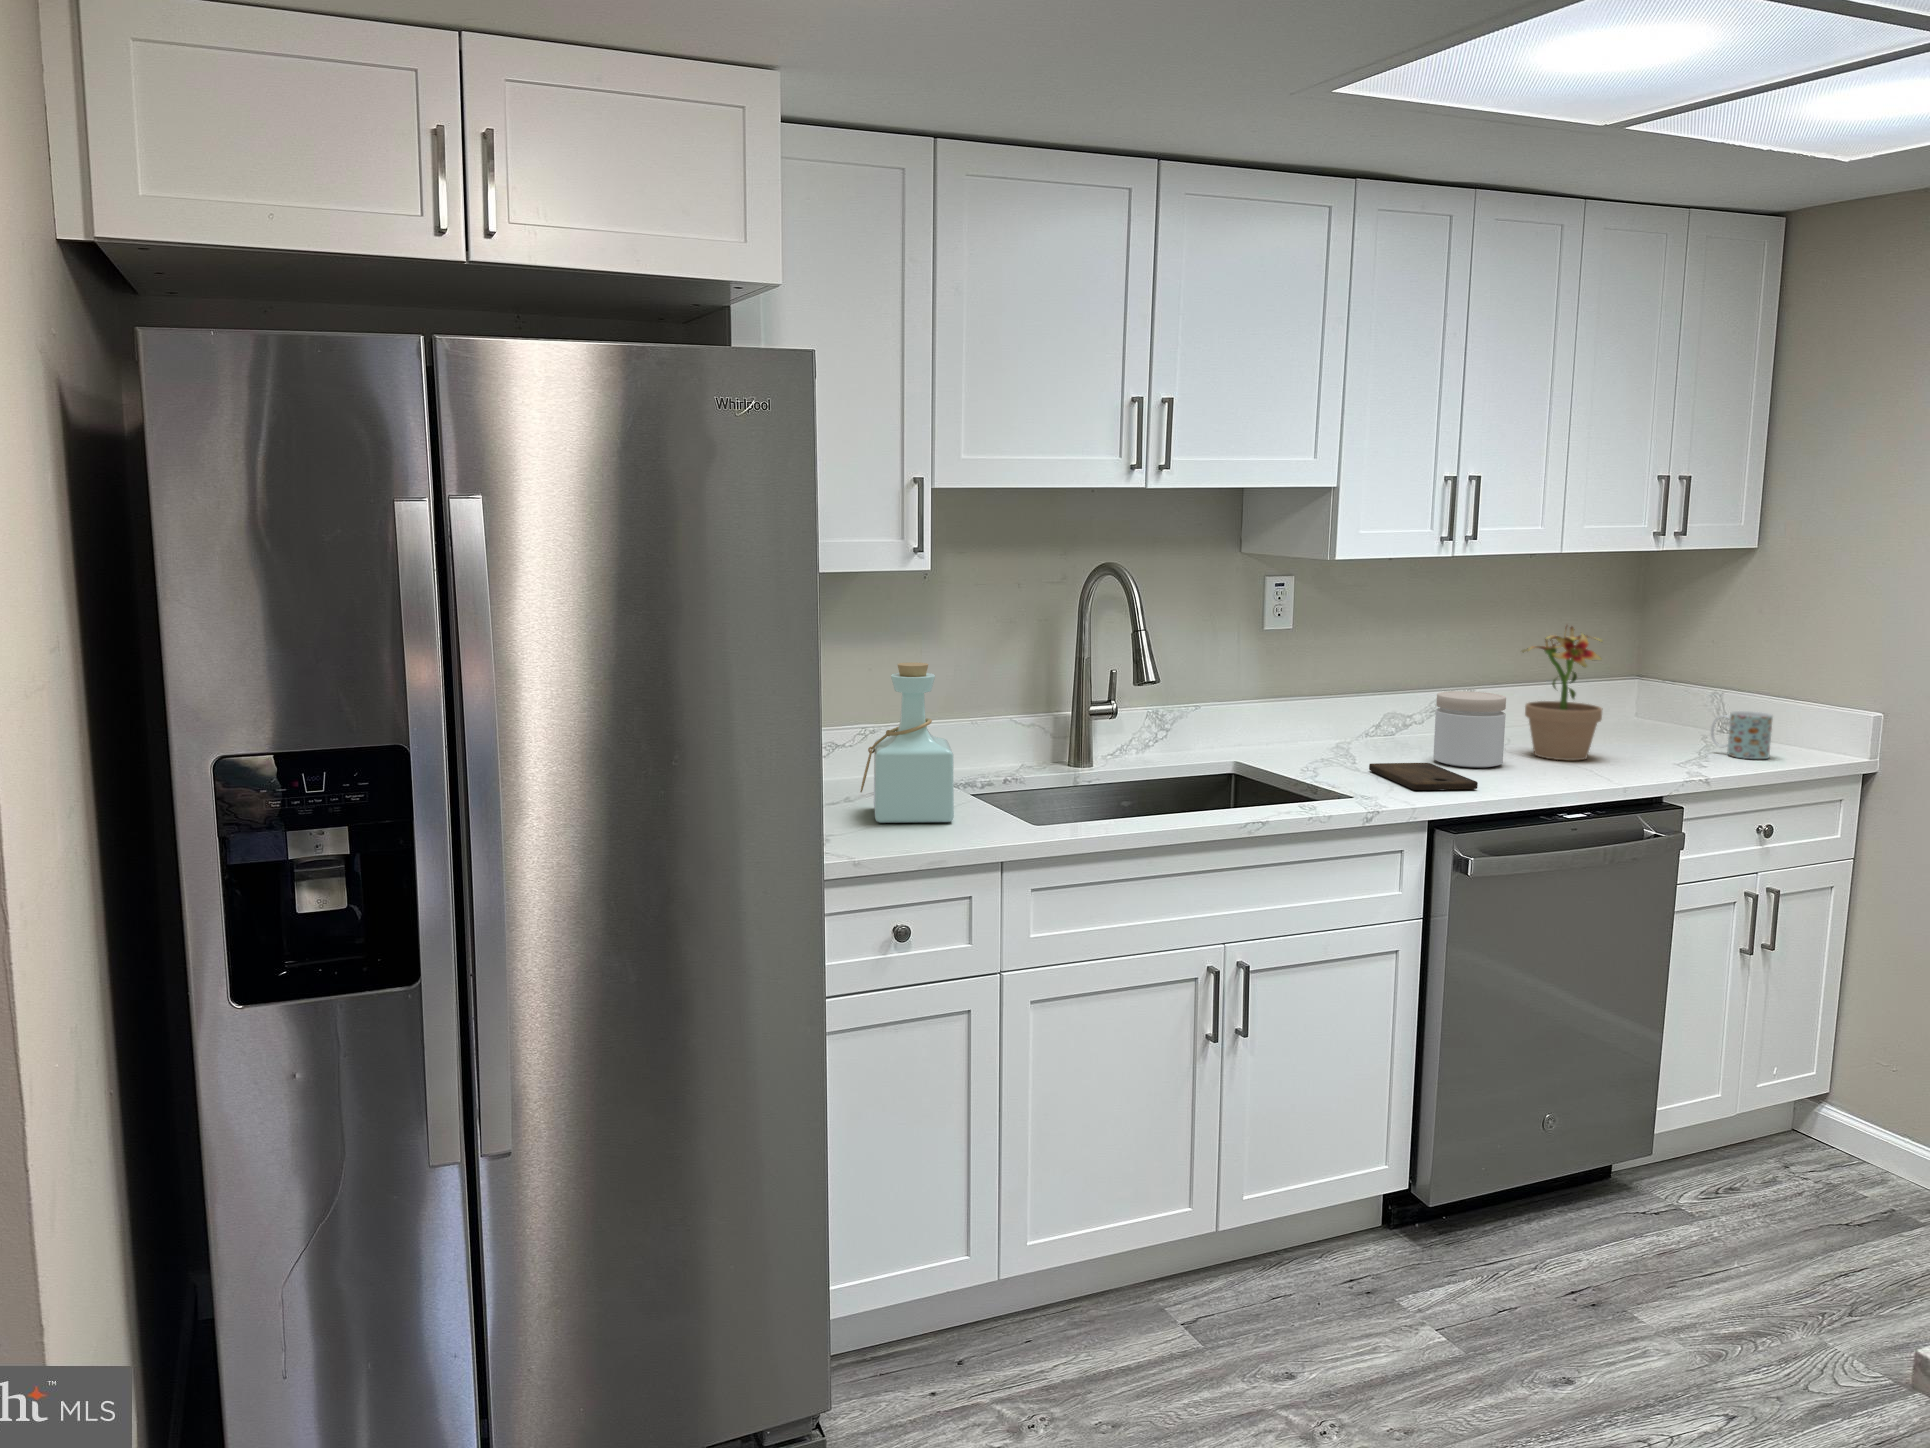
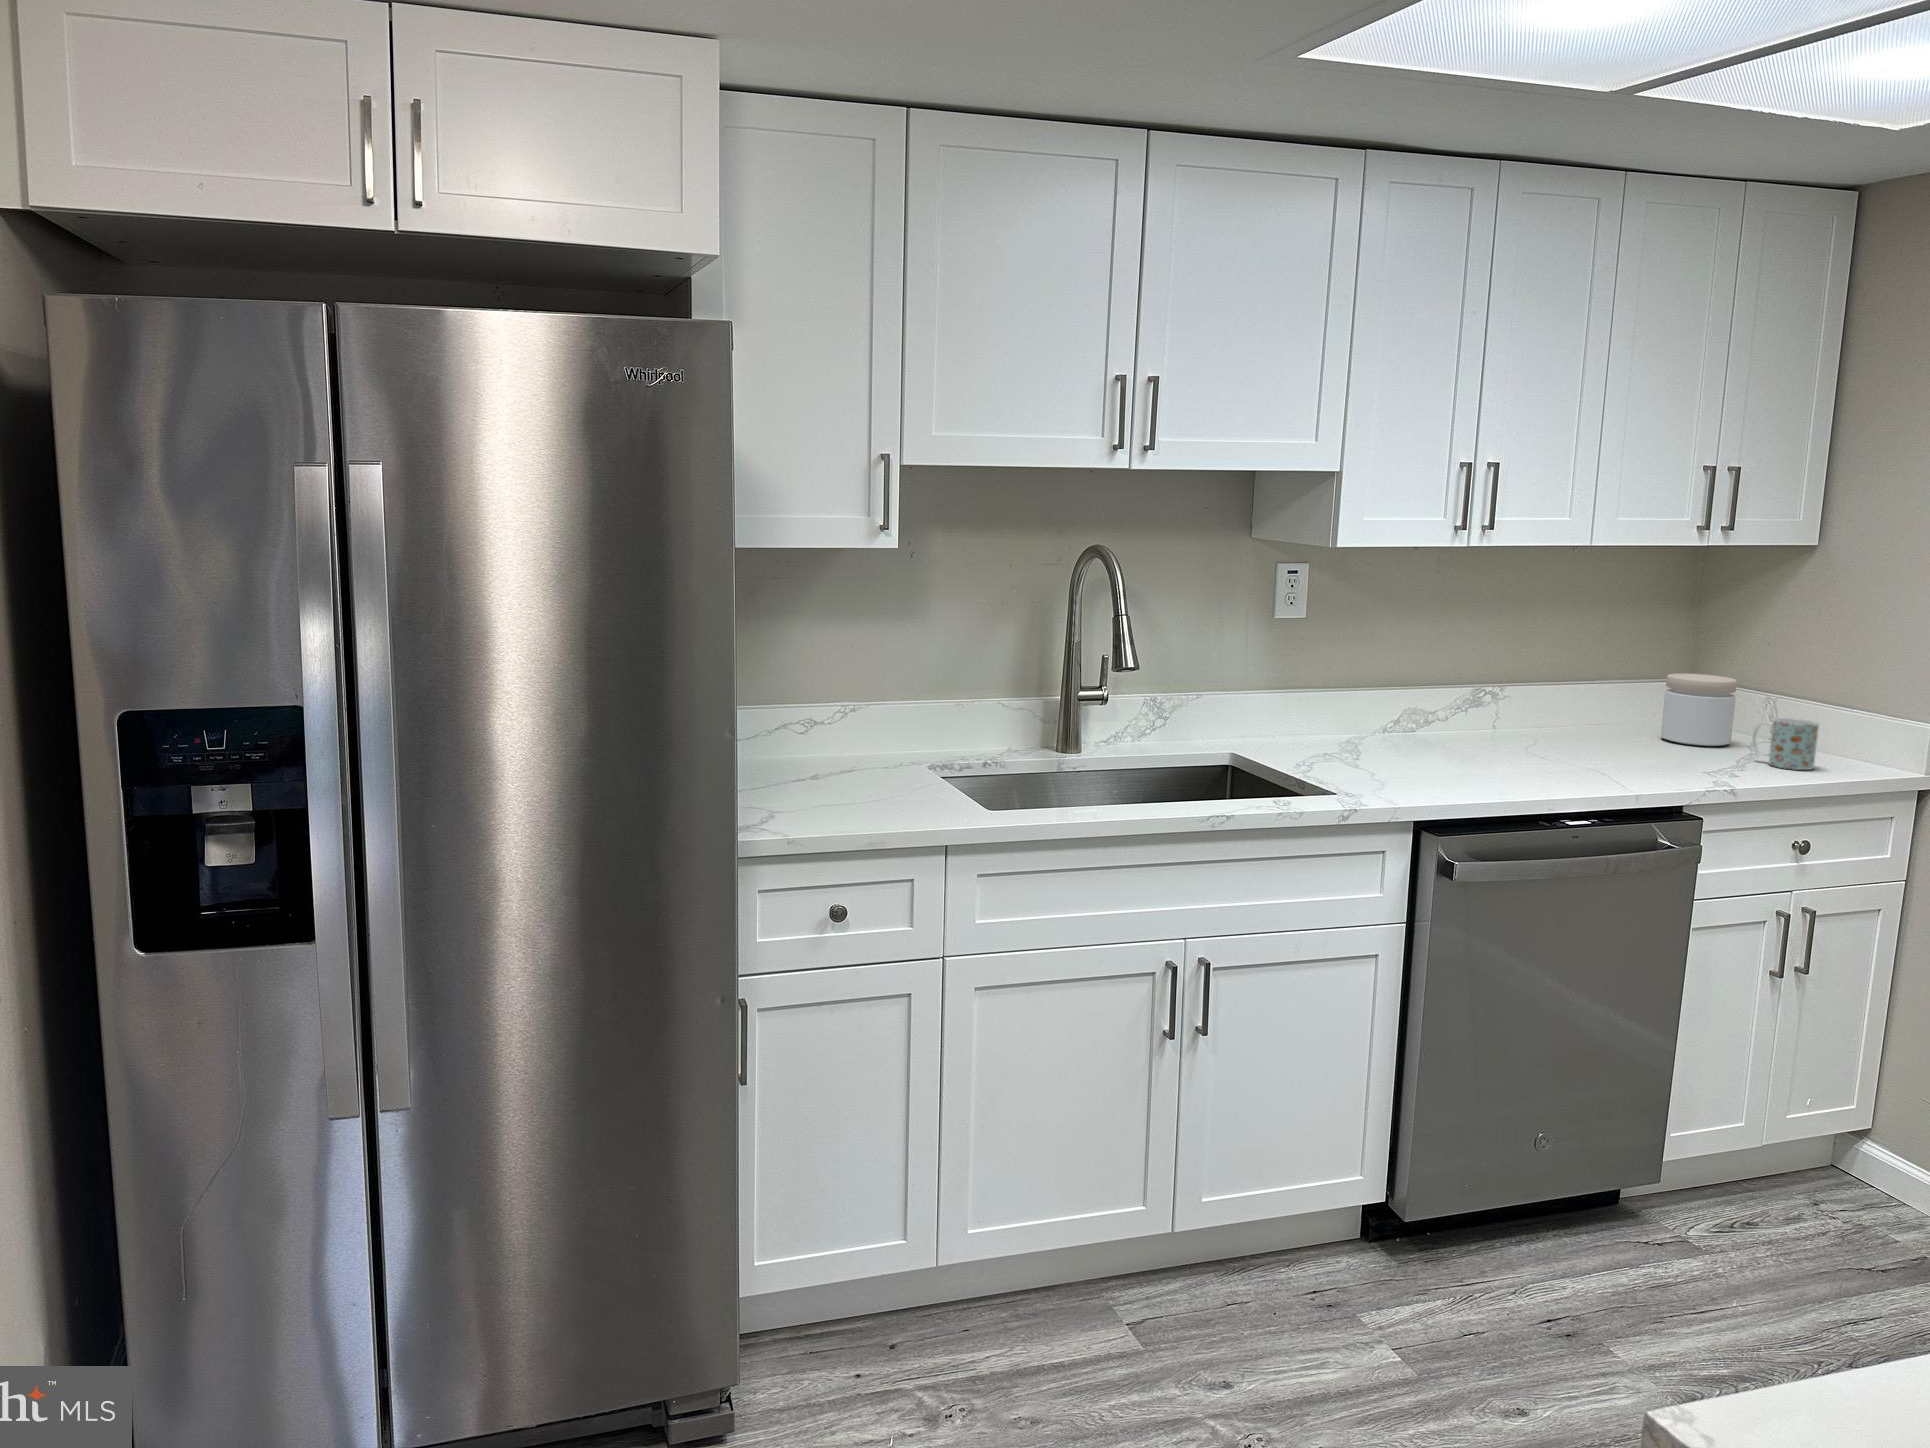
potted plant: present [1522,626,1602,760] -> none [1544,620,1631,764]
bottle: present [860,662,954,823] -> none [818,641,911,804]
jar: present [1433,691,1506,768] -> present [1661,673,1737,746]
cutting board: present [1369,763,1478,790] -> none [1366,760,1472,790]

